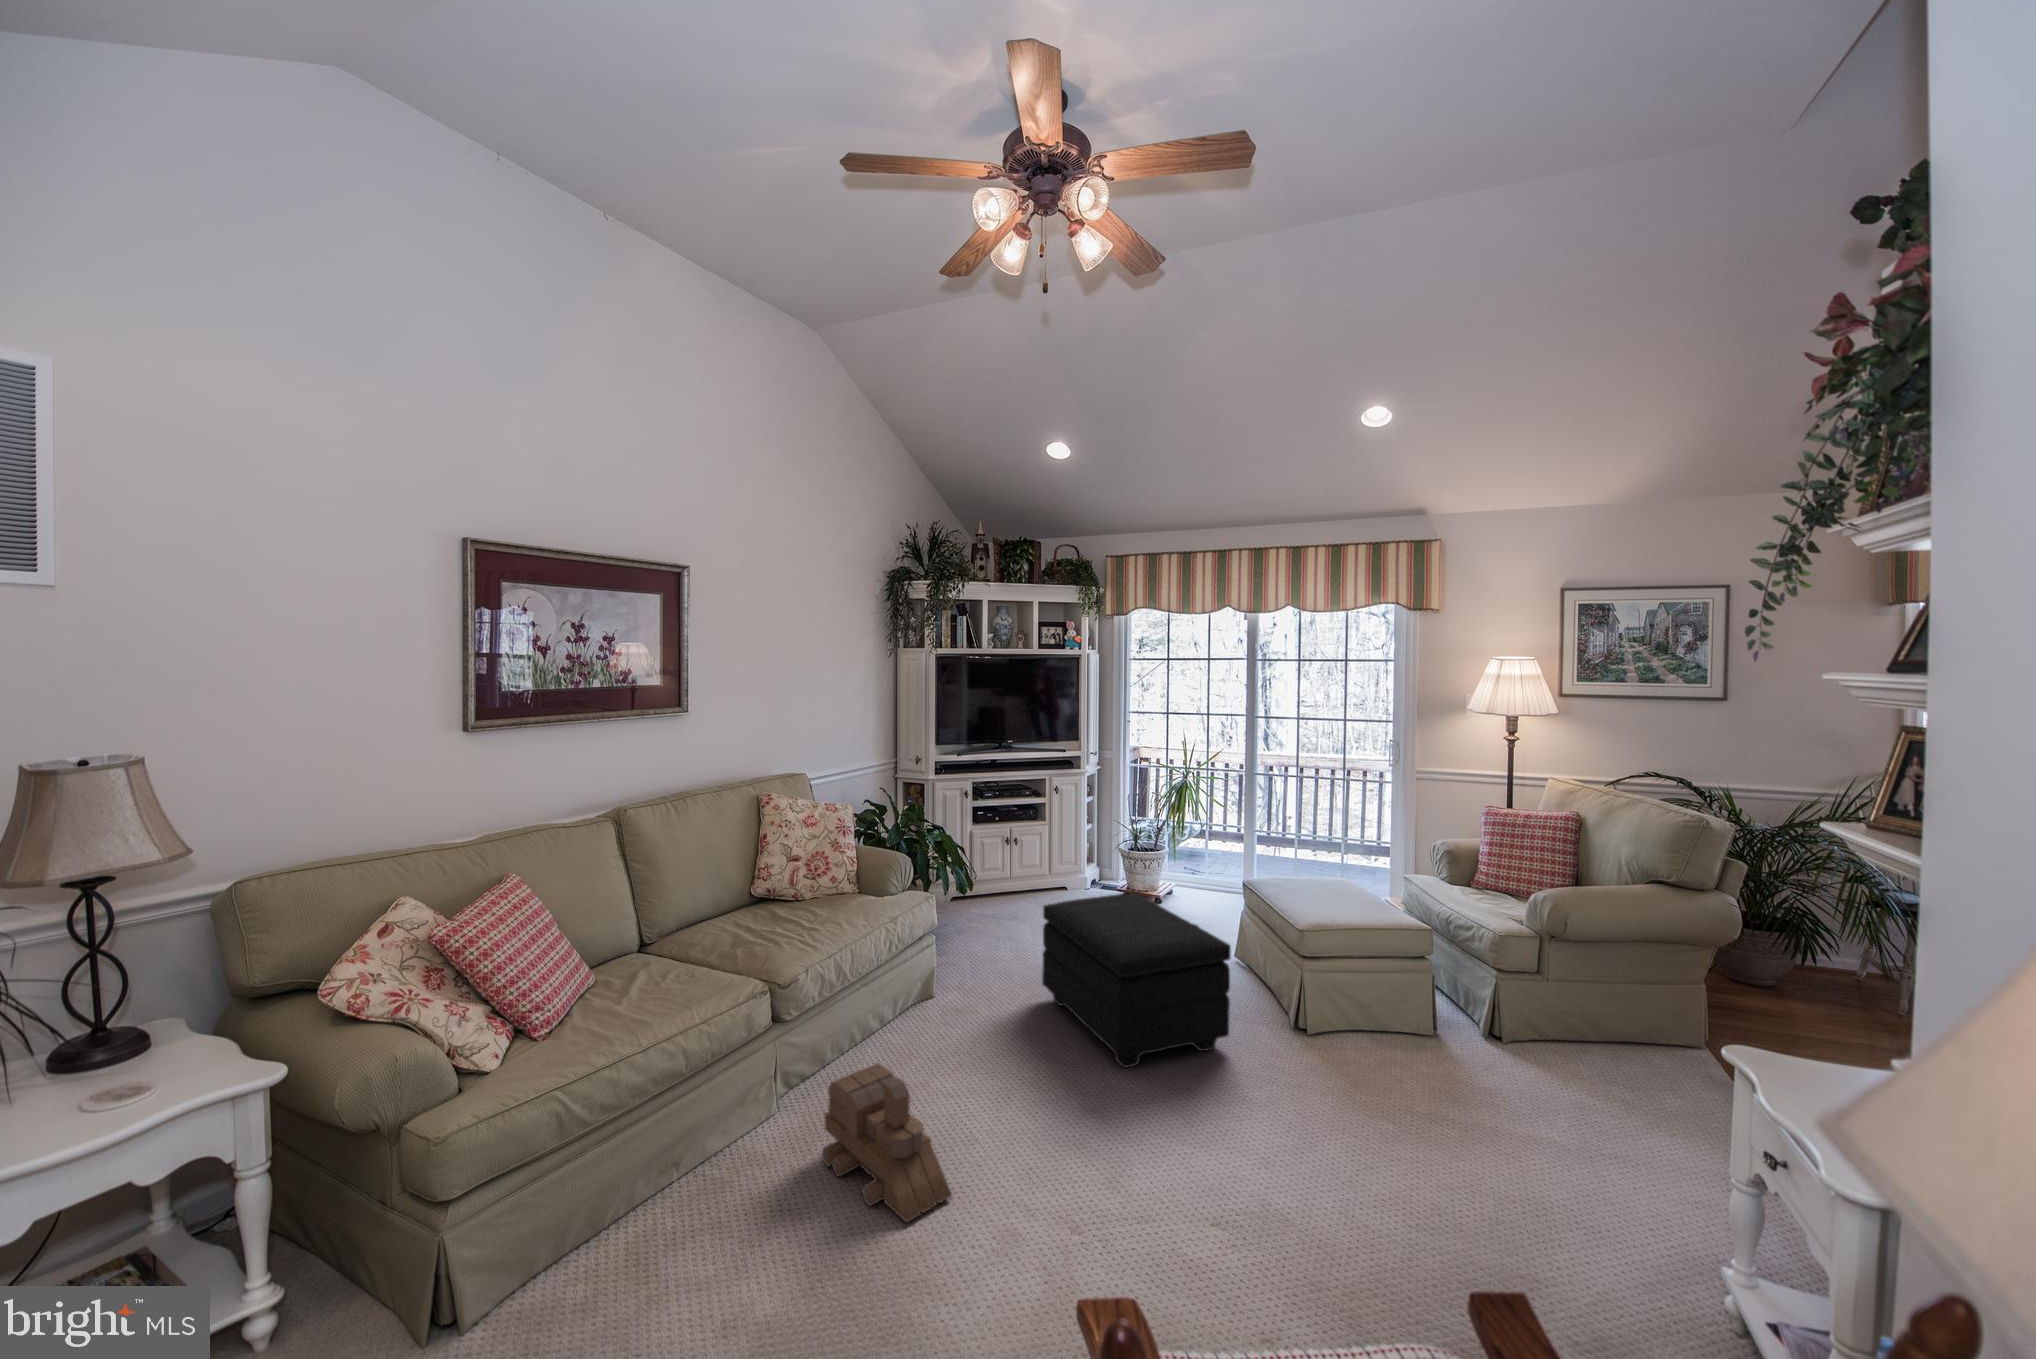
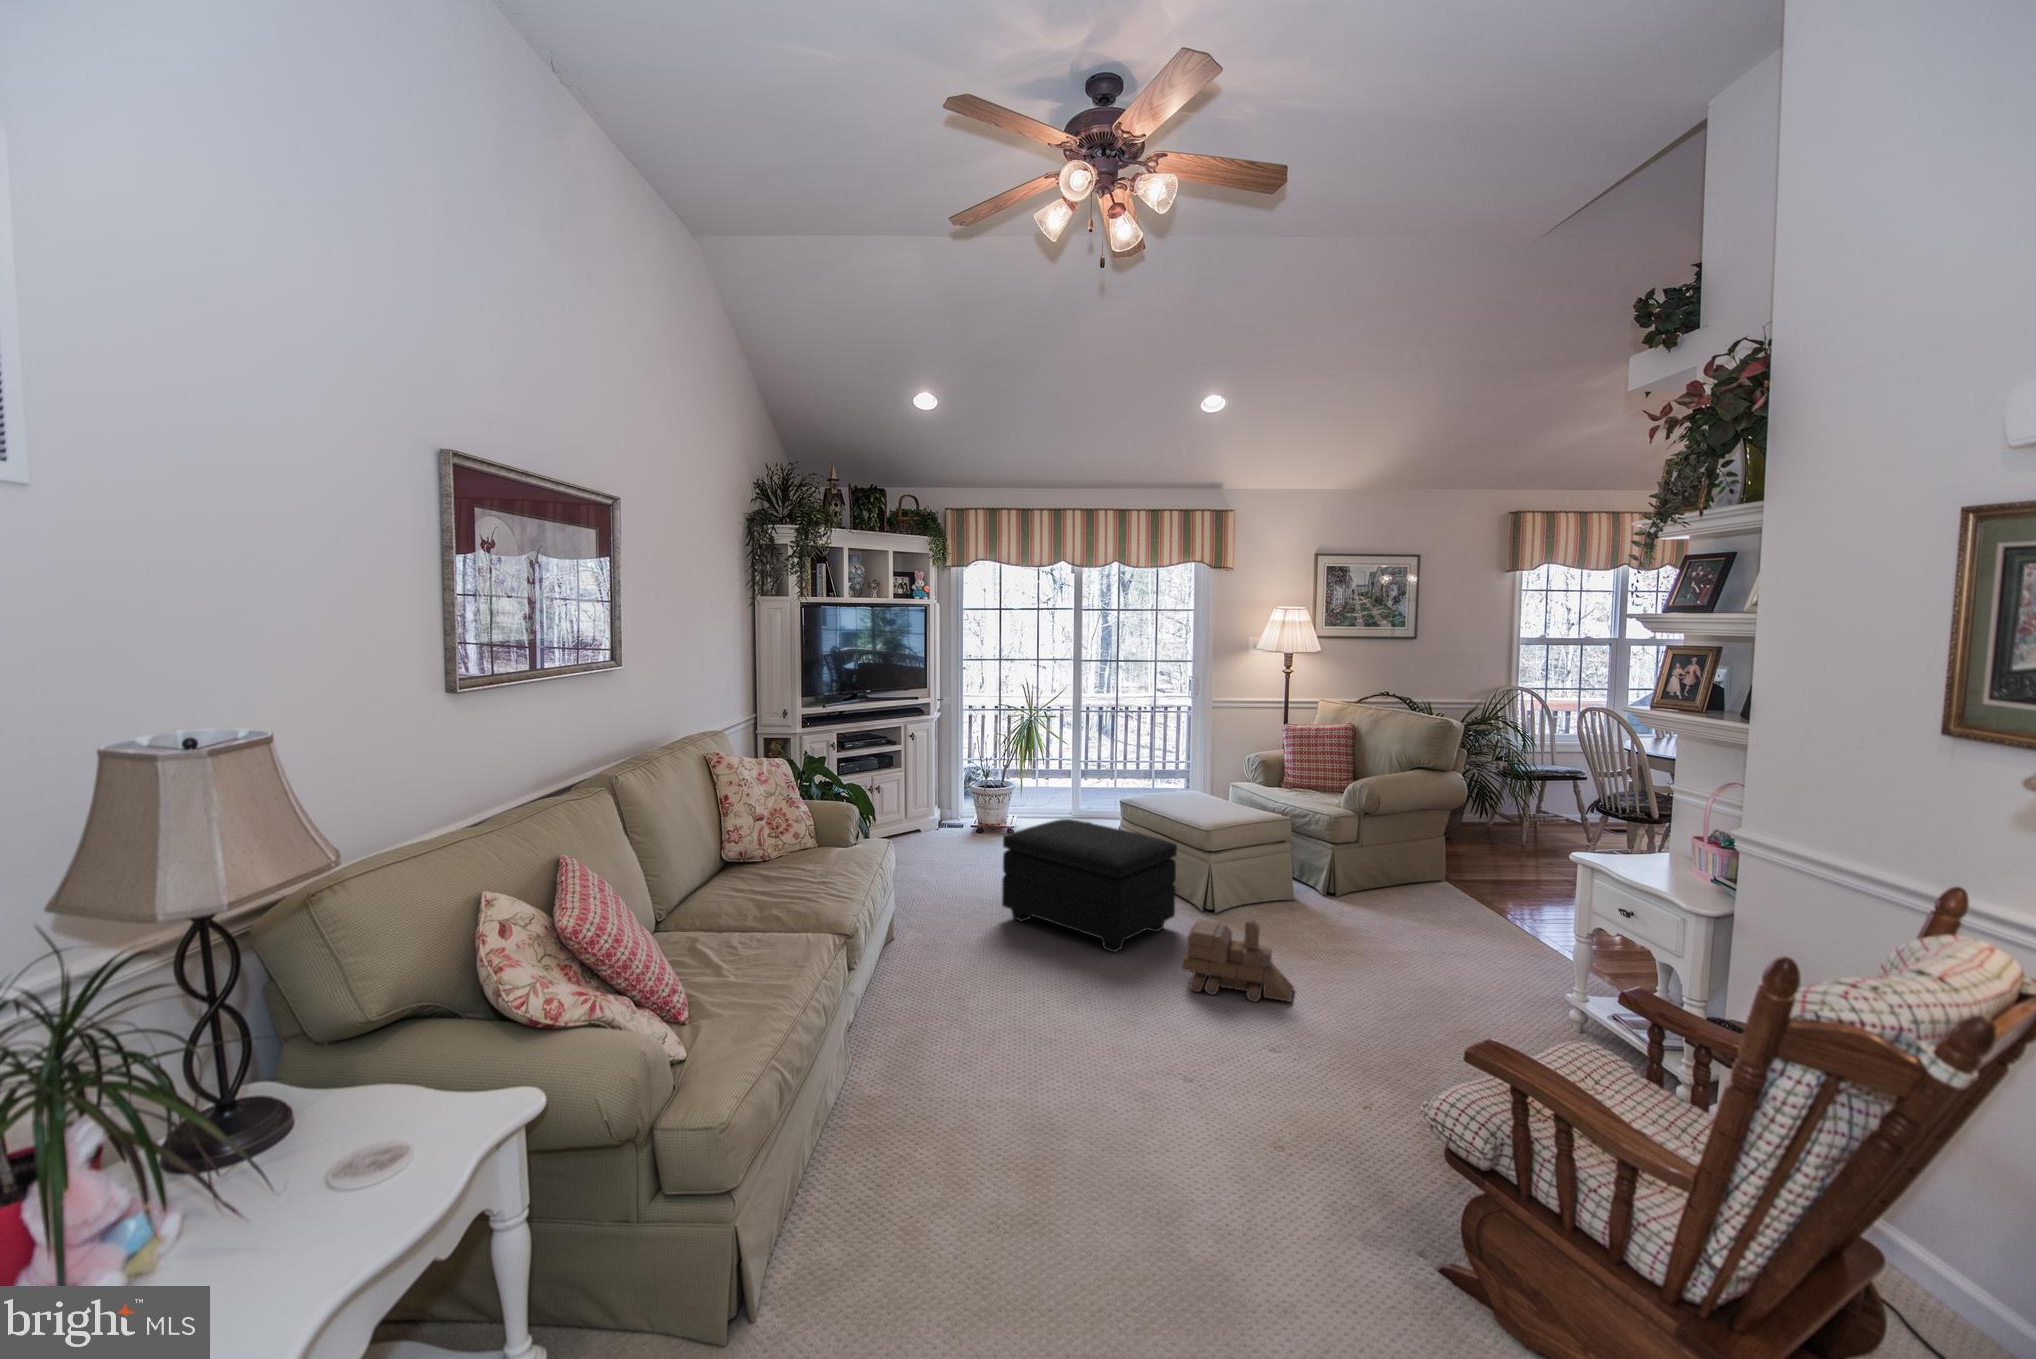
toy train: present [822,1063,952,1222] -> present [1182,918,1294,1002]

